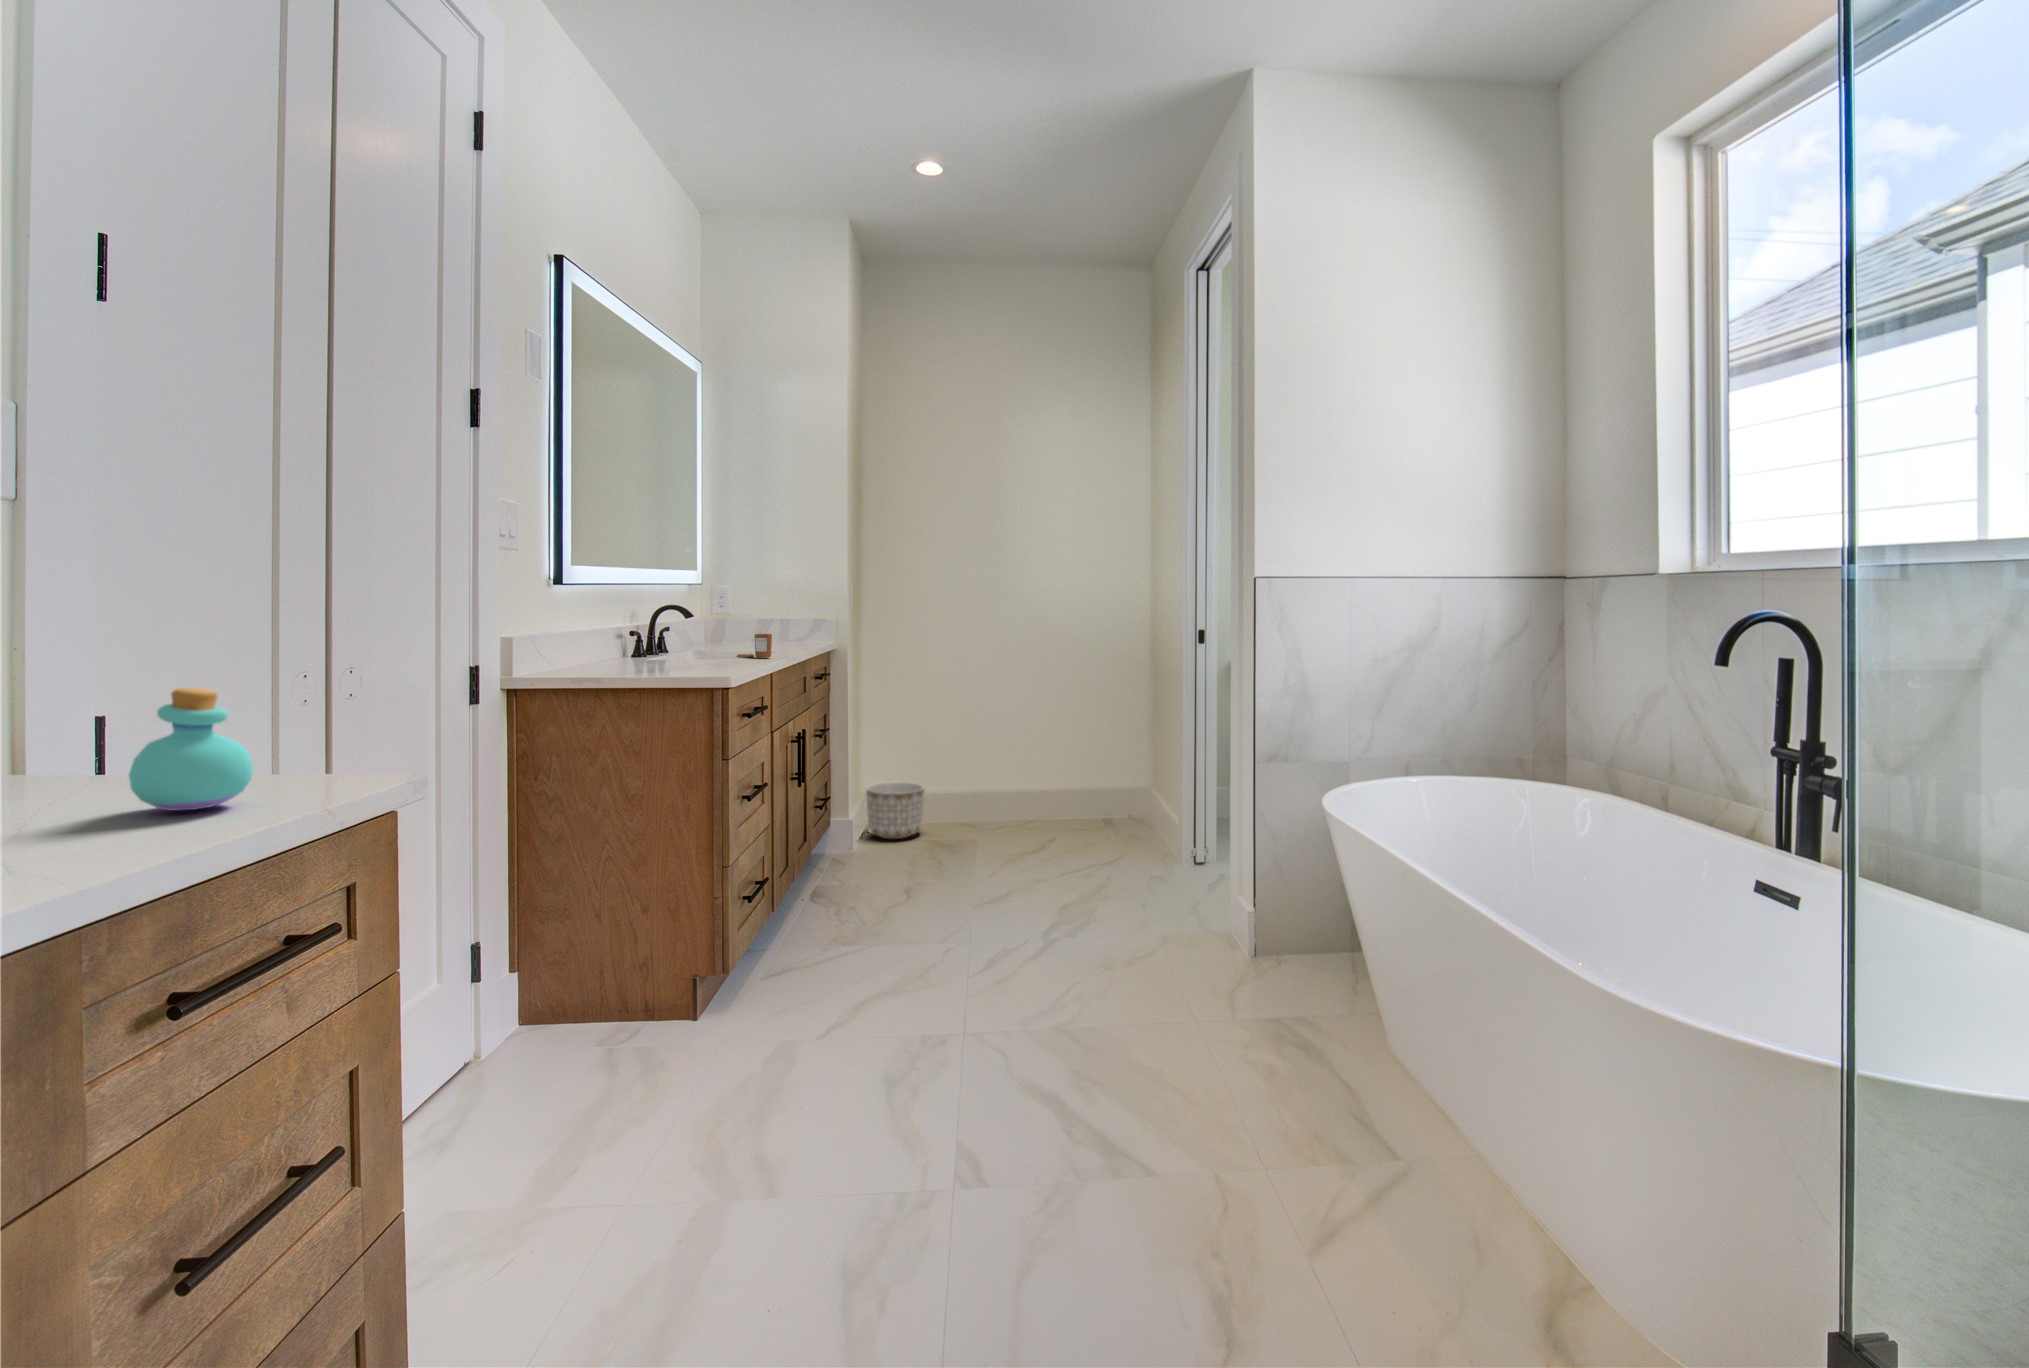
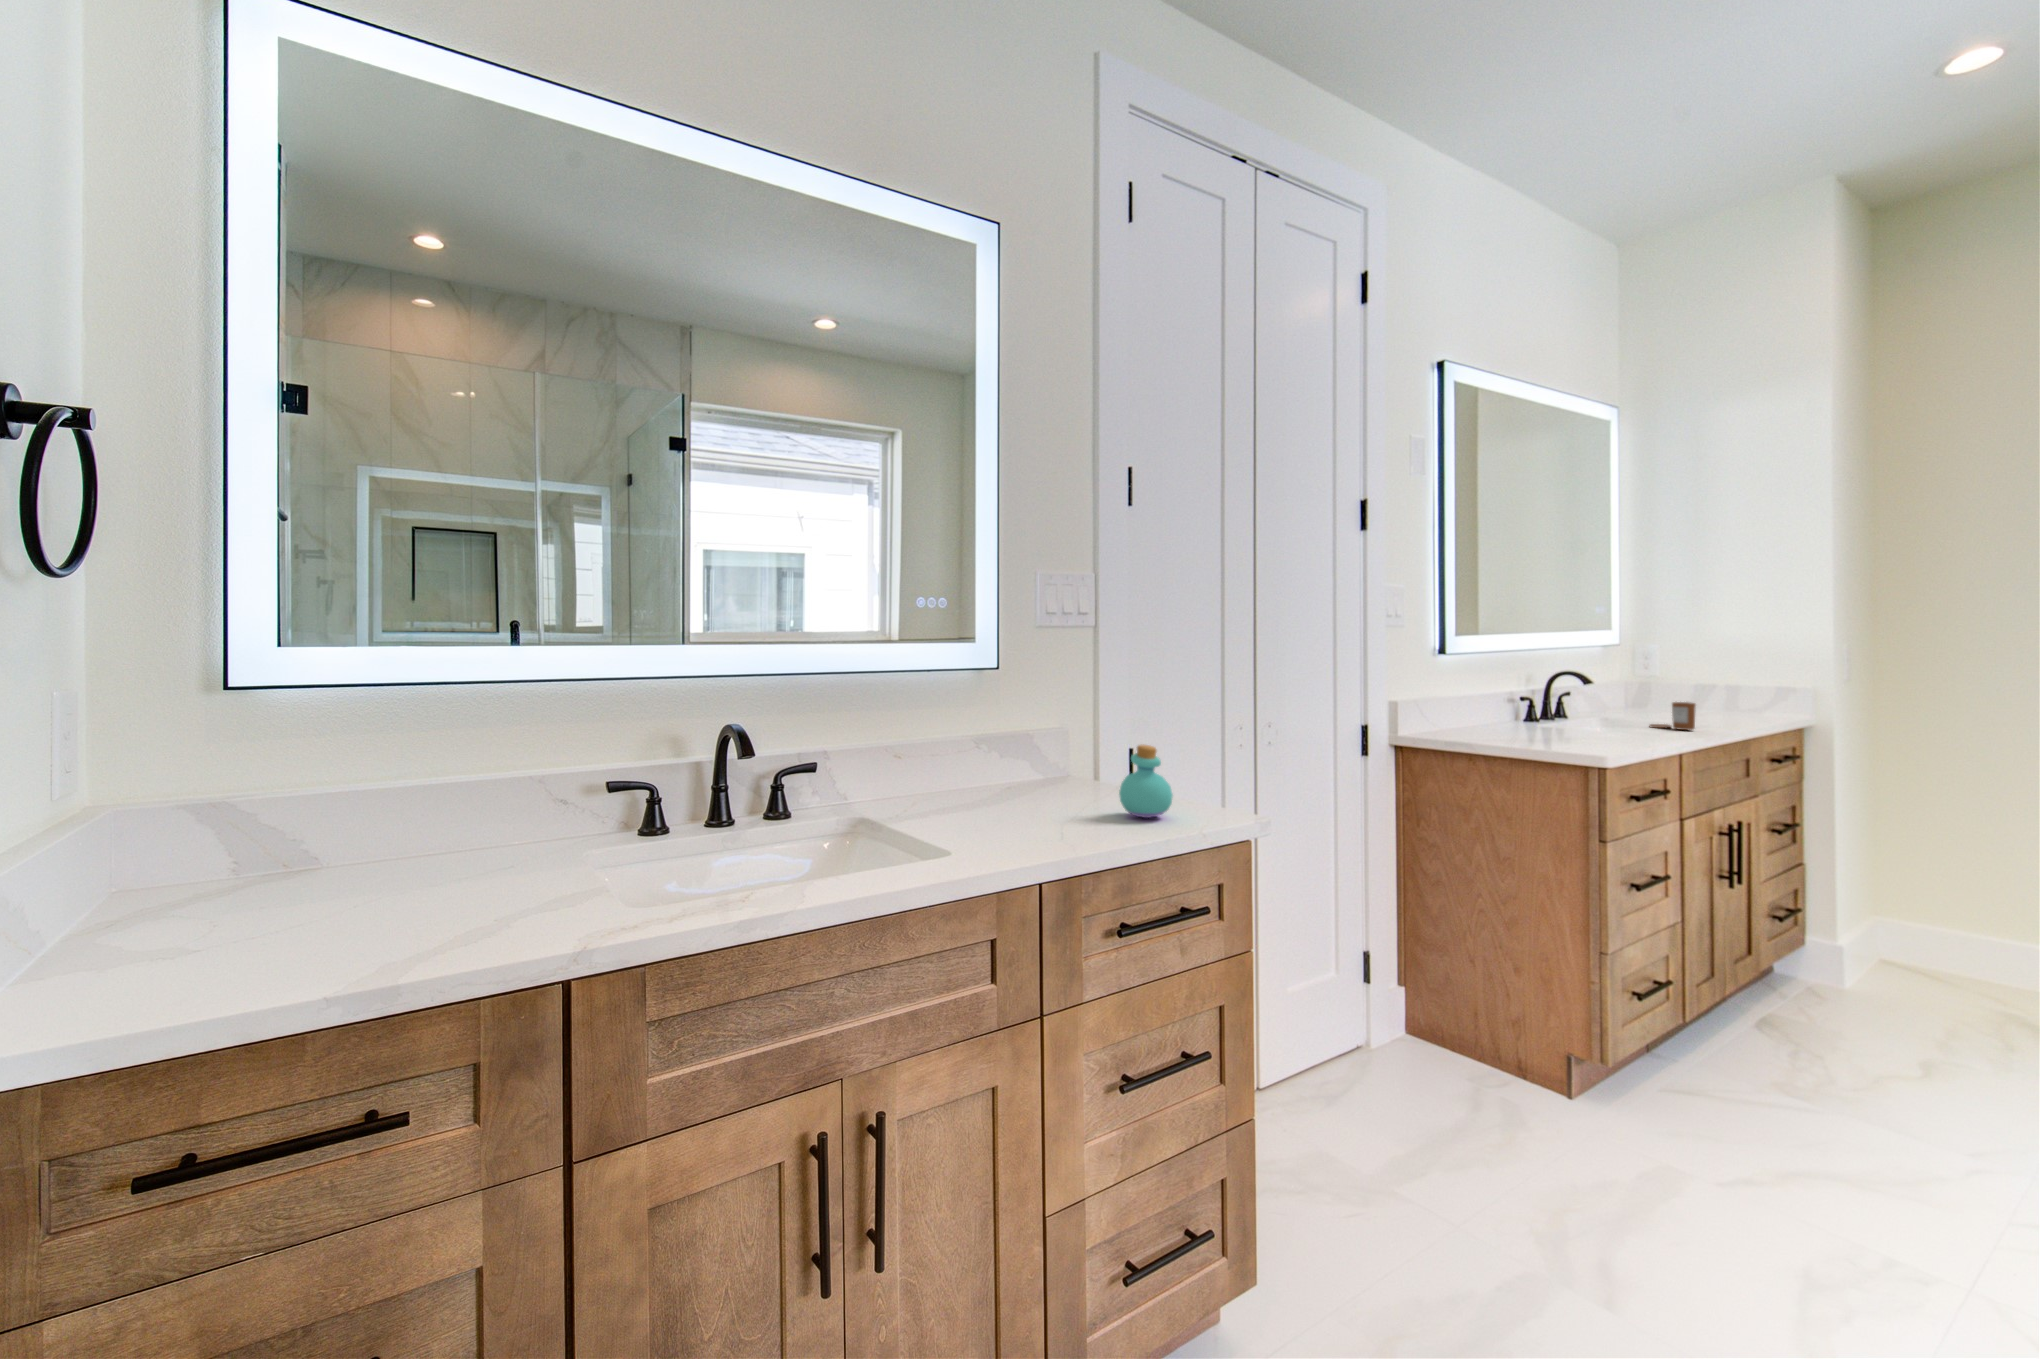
planter: present [866,781,925,839] -> none [1877,907,1996,995]

